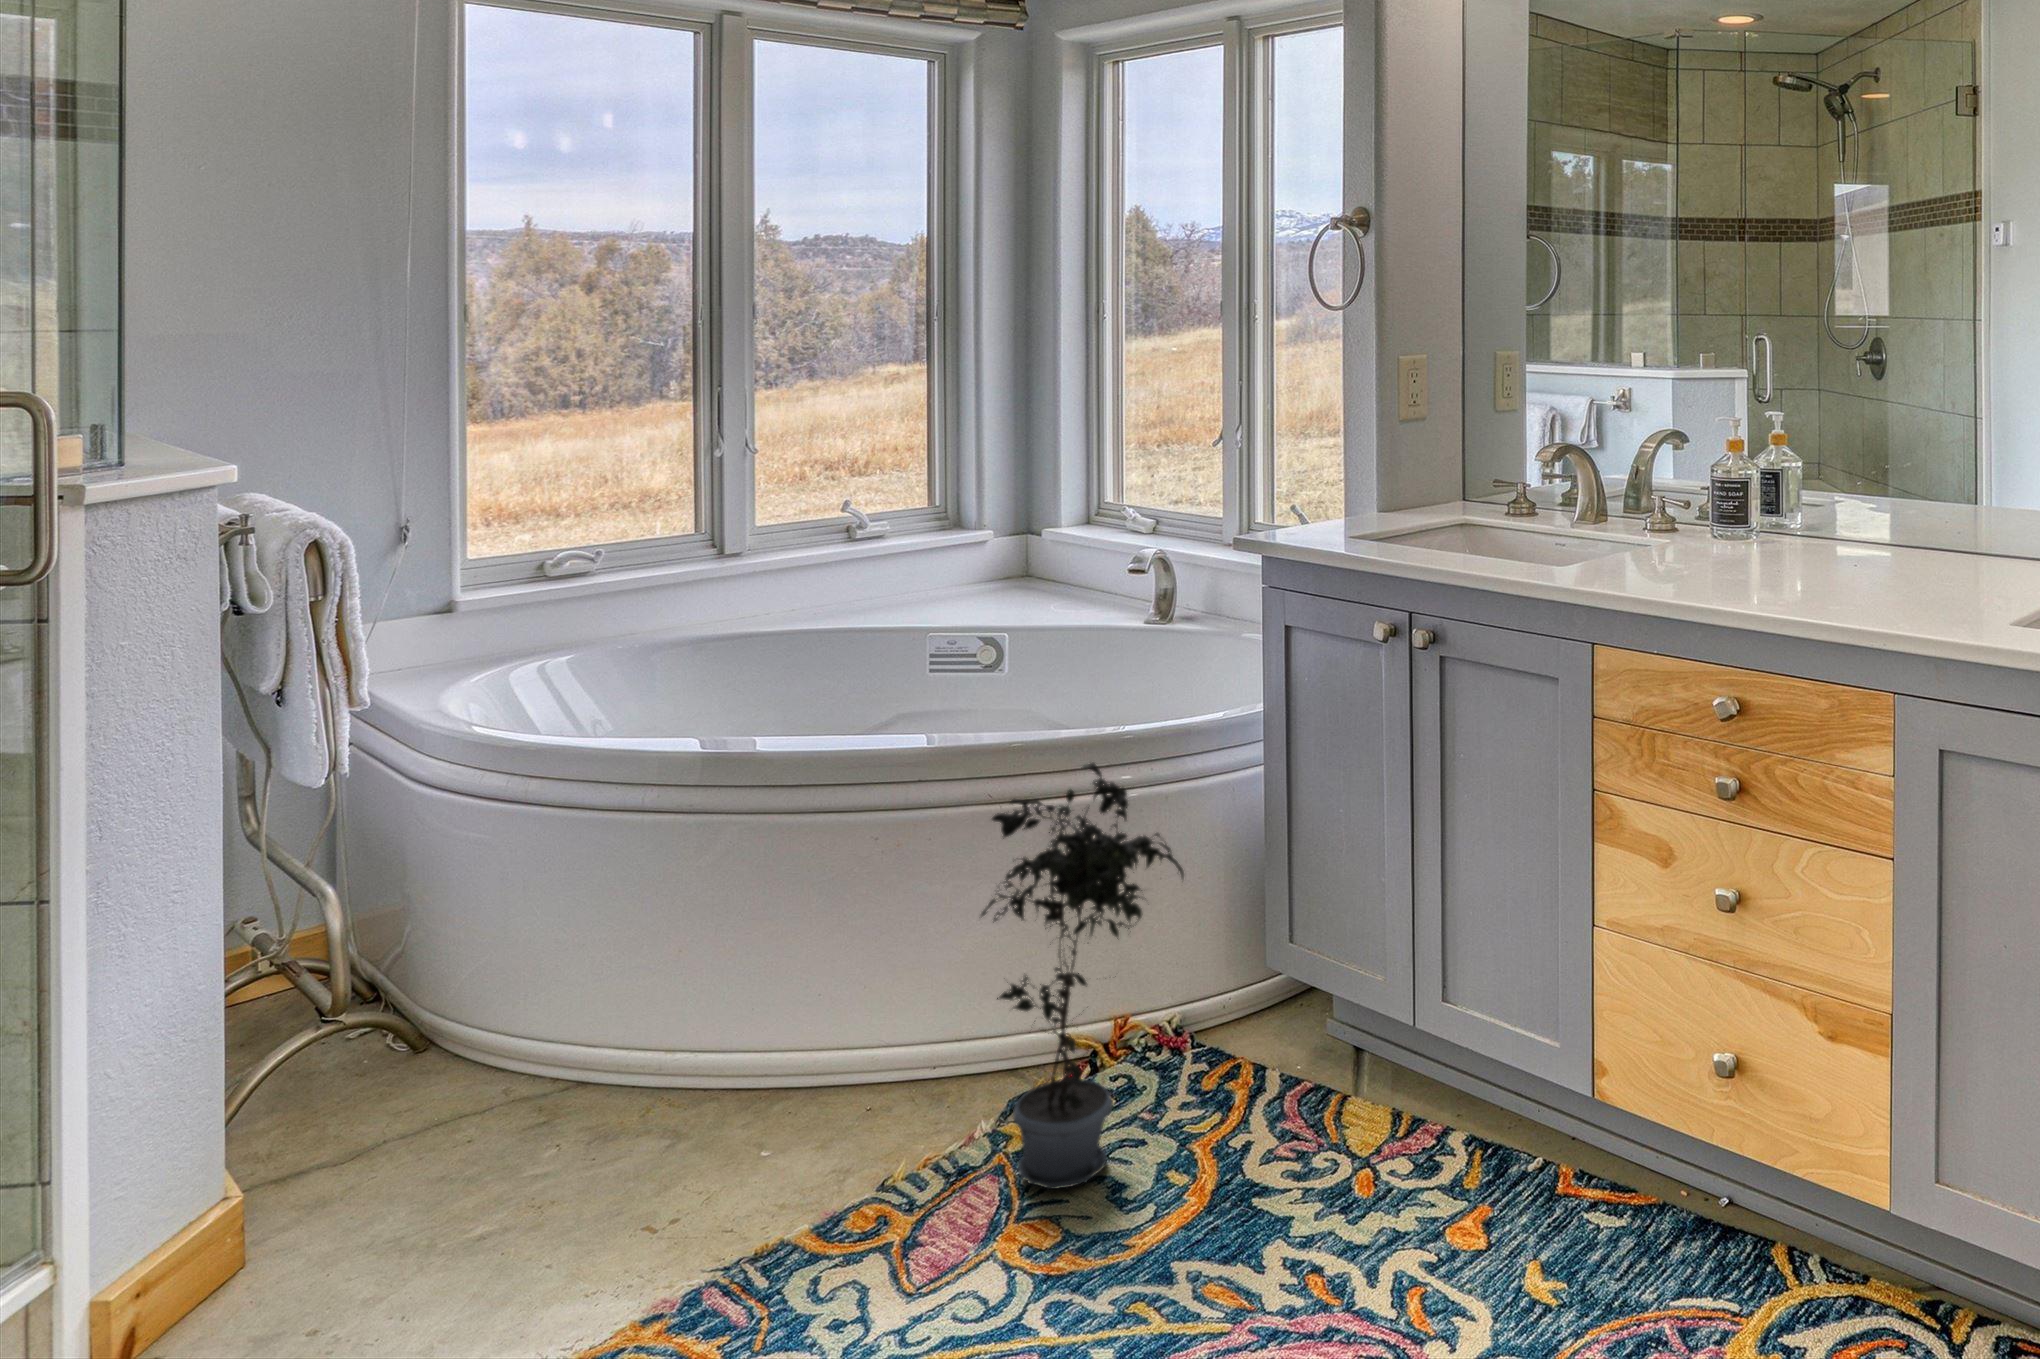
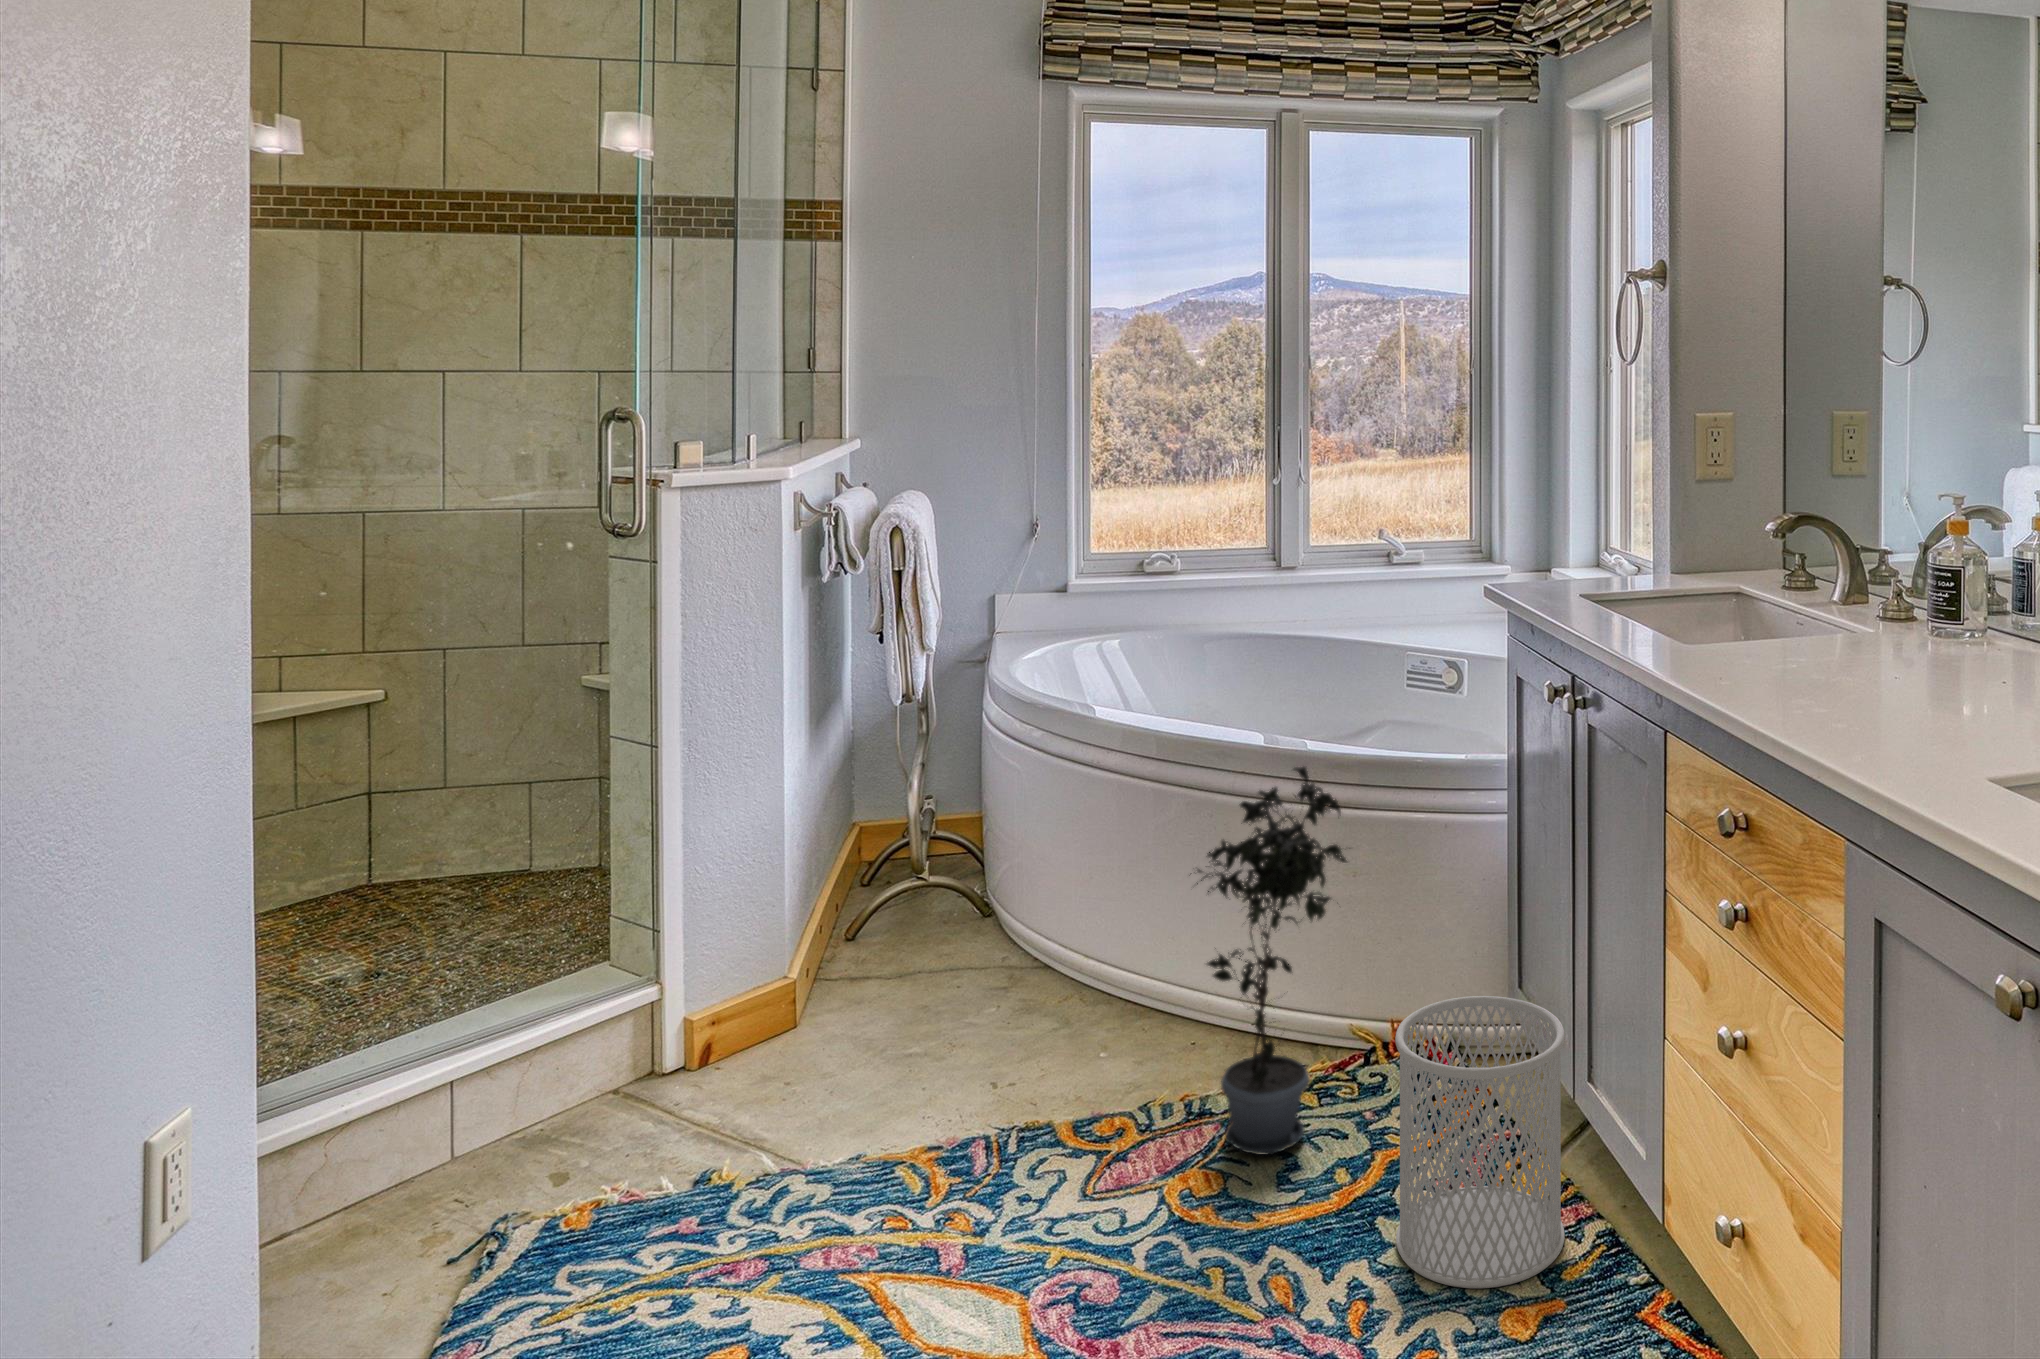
wastebasket: none [1281,951,1449,1235] -> present [1395,996,1565,1288]

